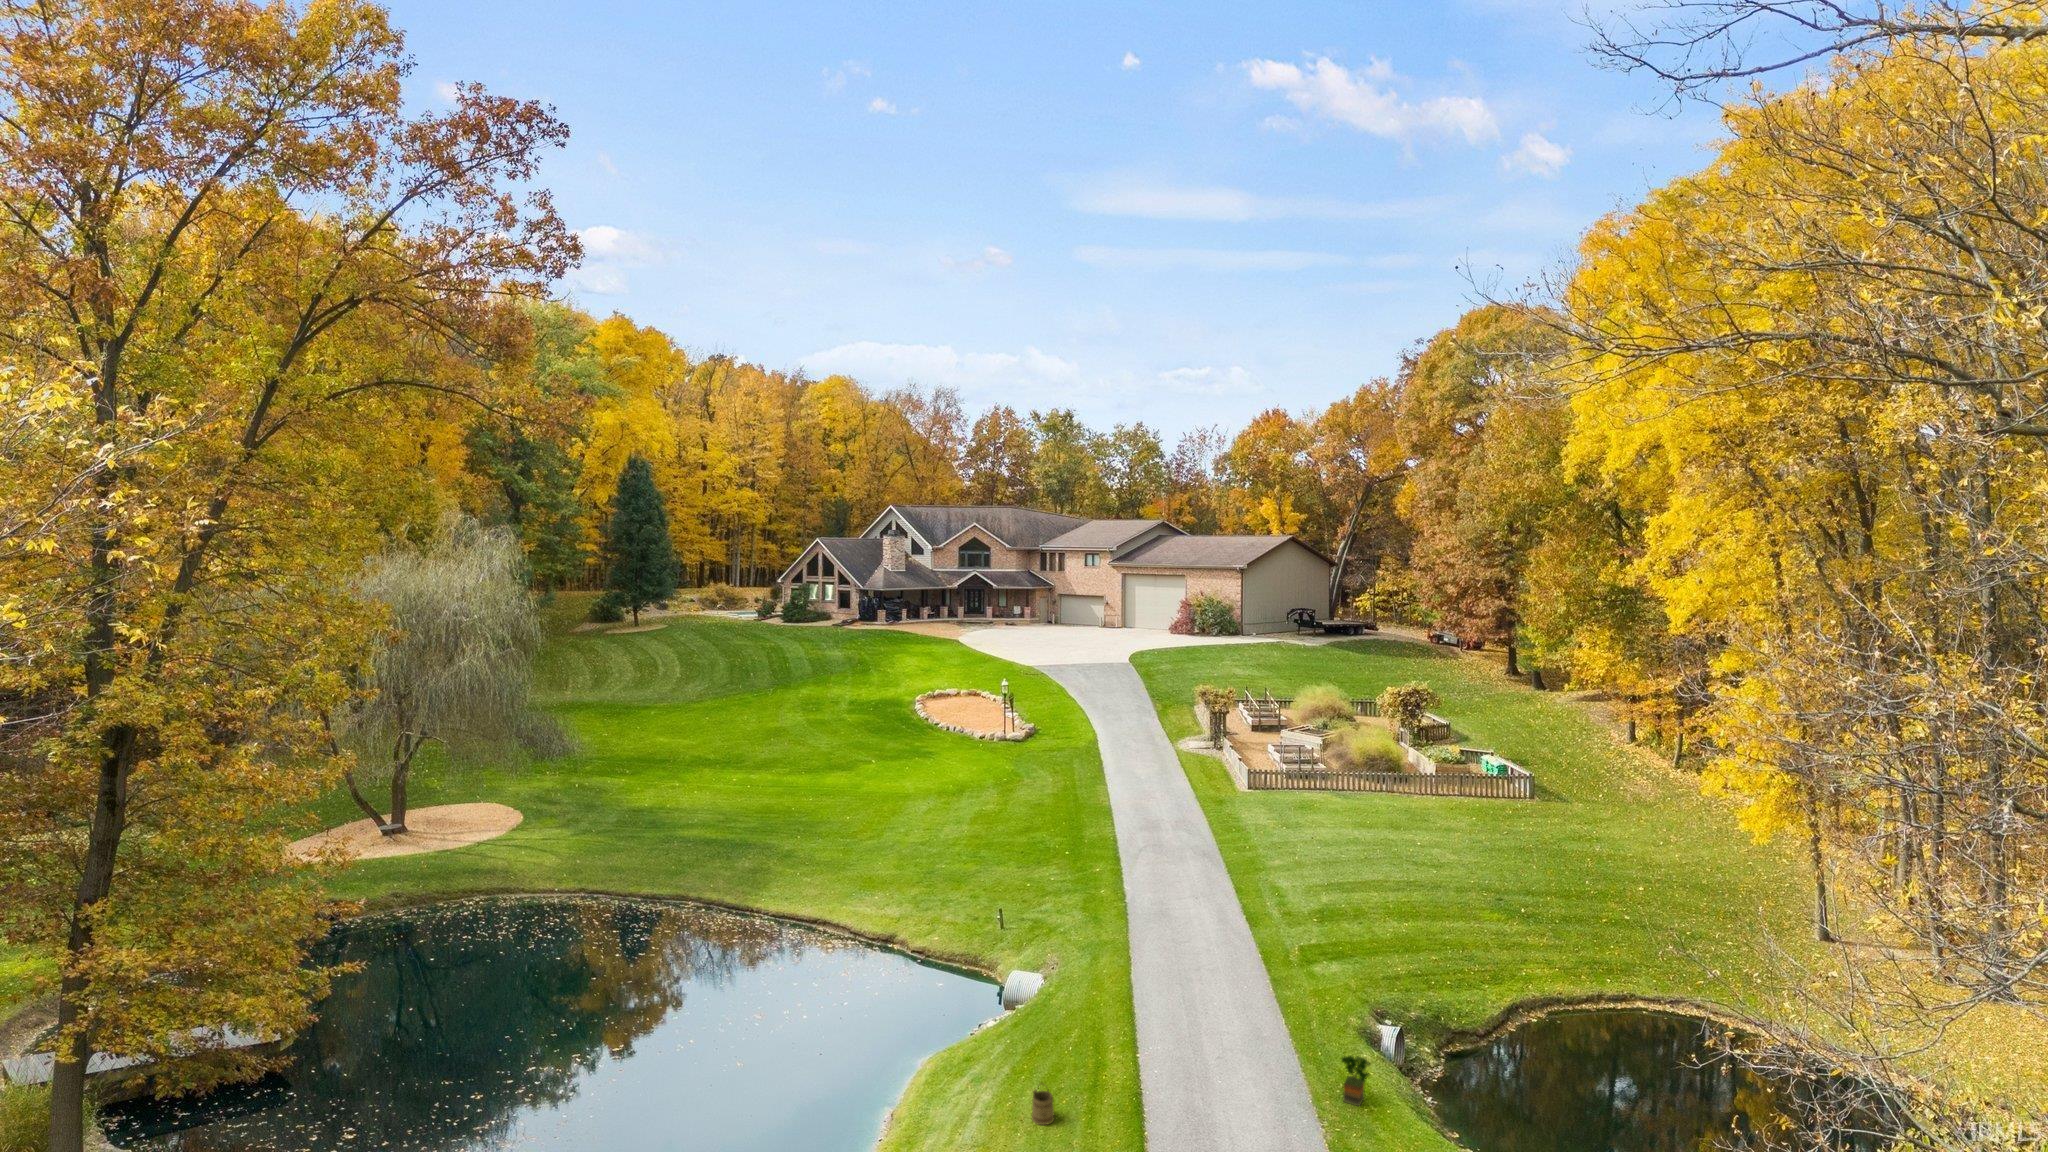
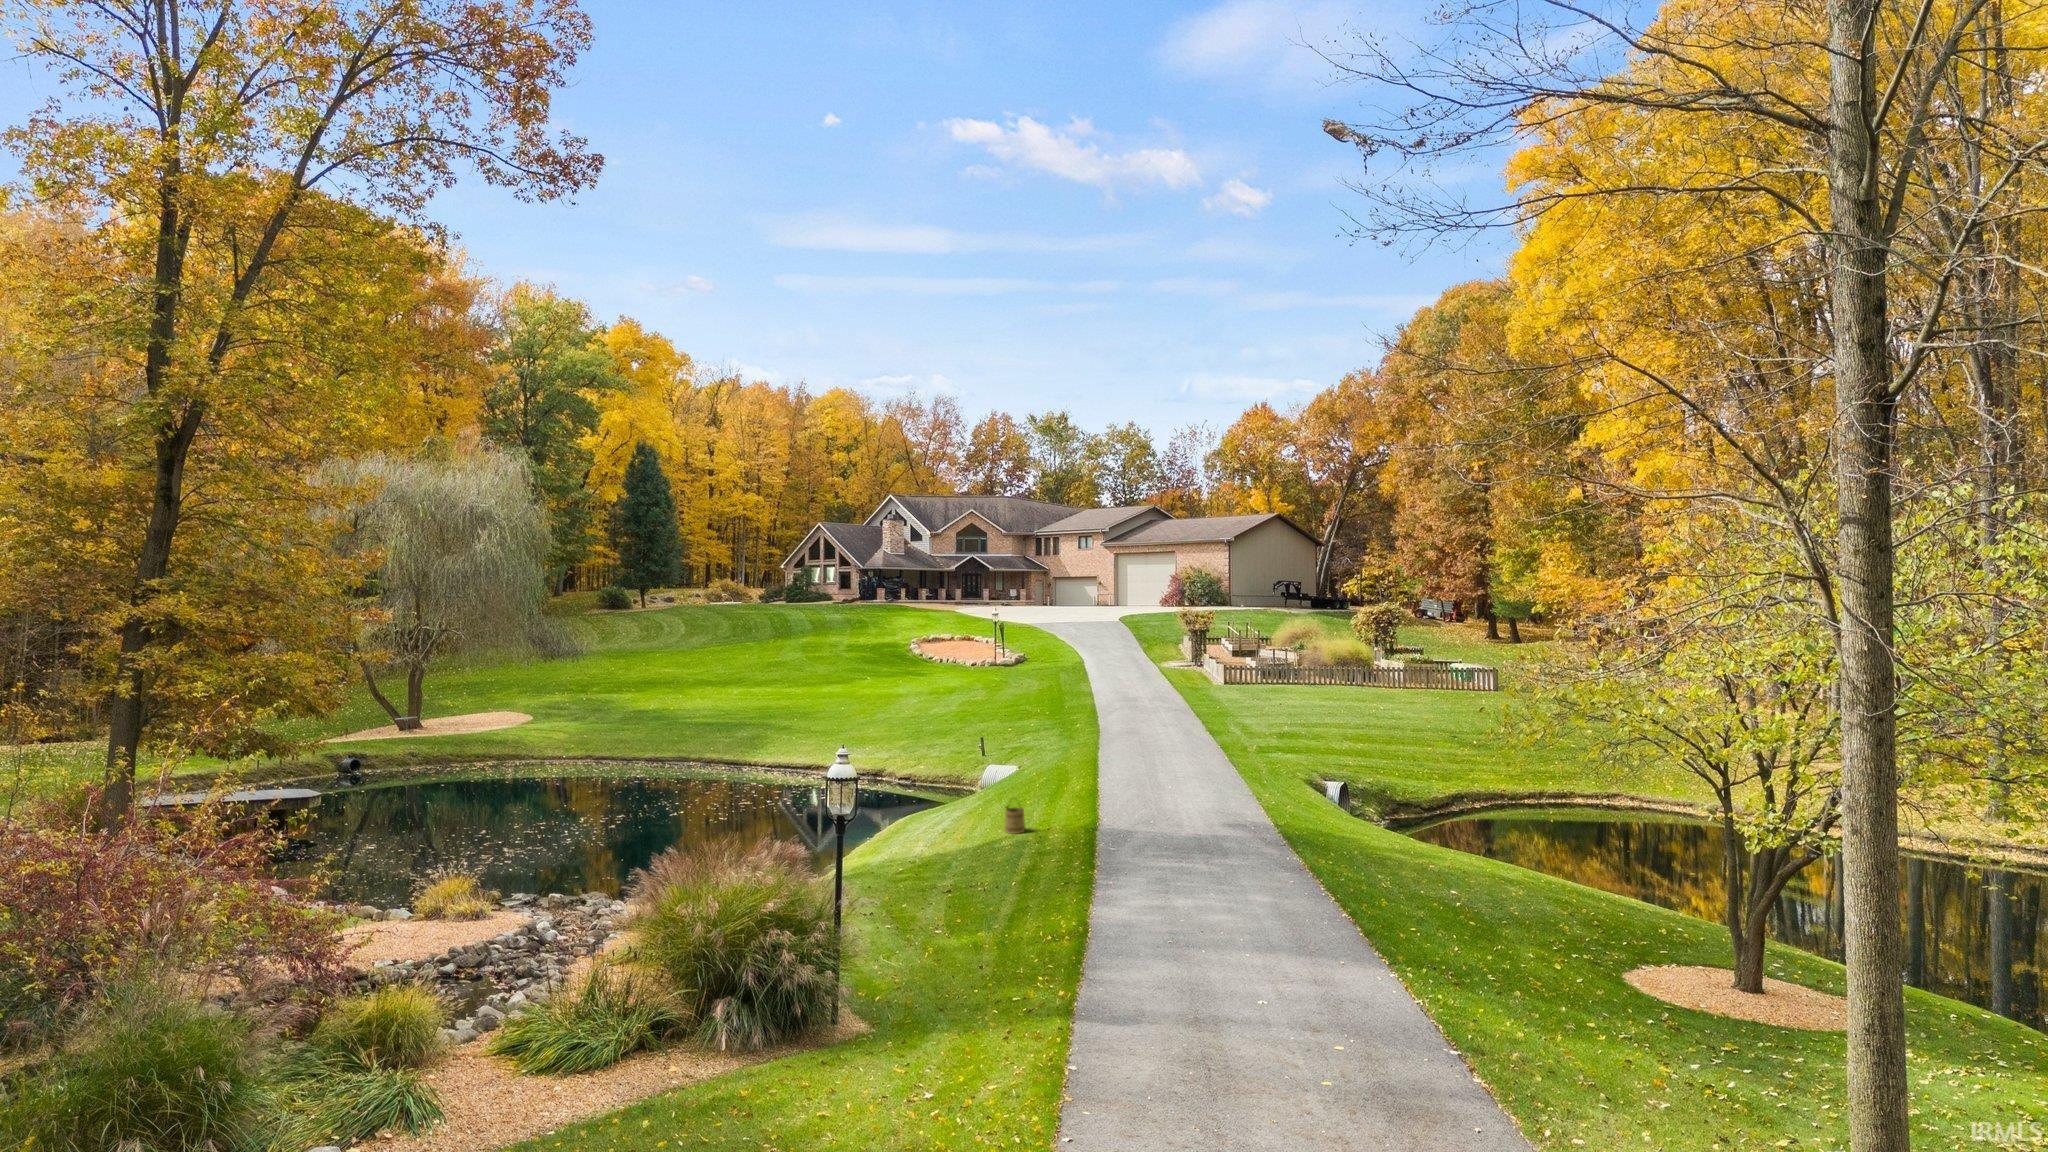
potted tree: present [1342,1055,1370,1106] -> none [1286,782,1314,826]

